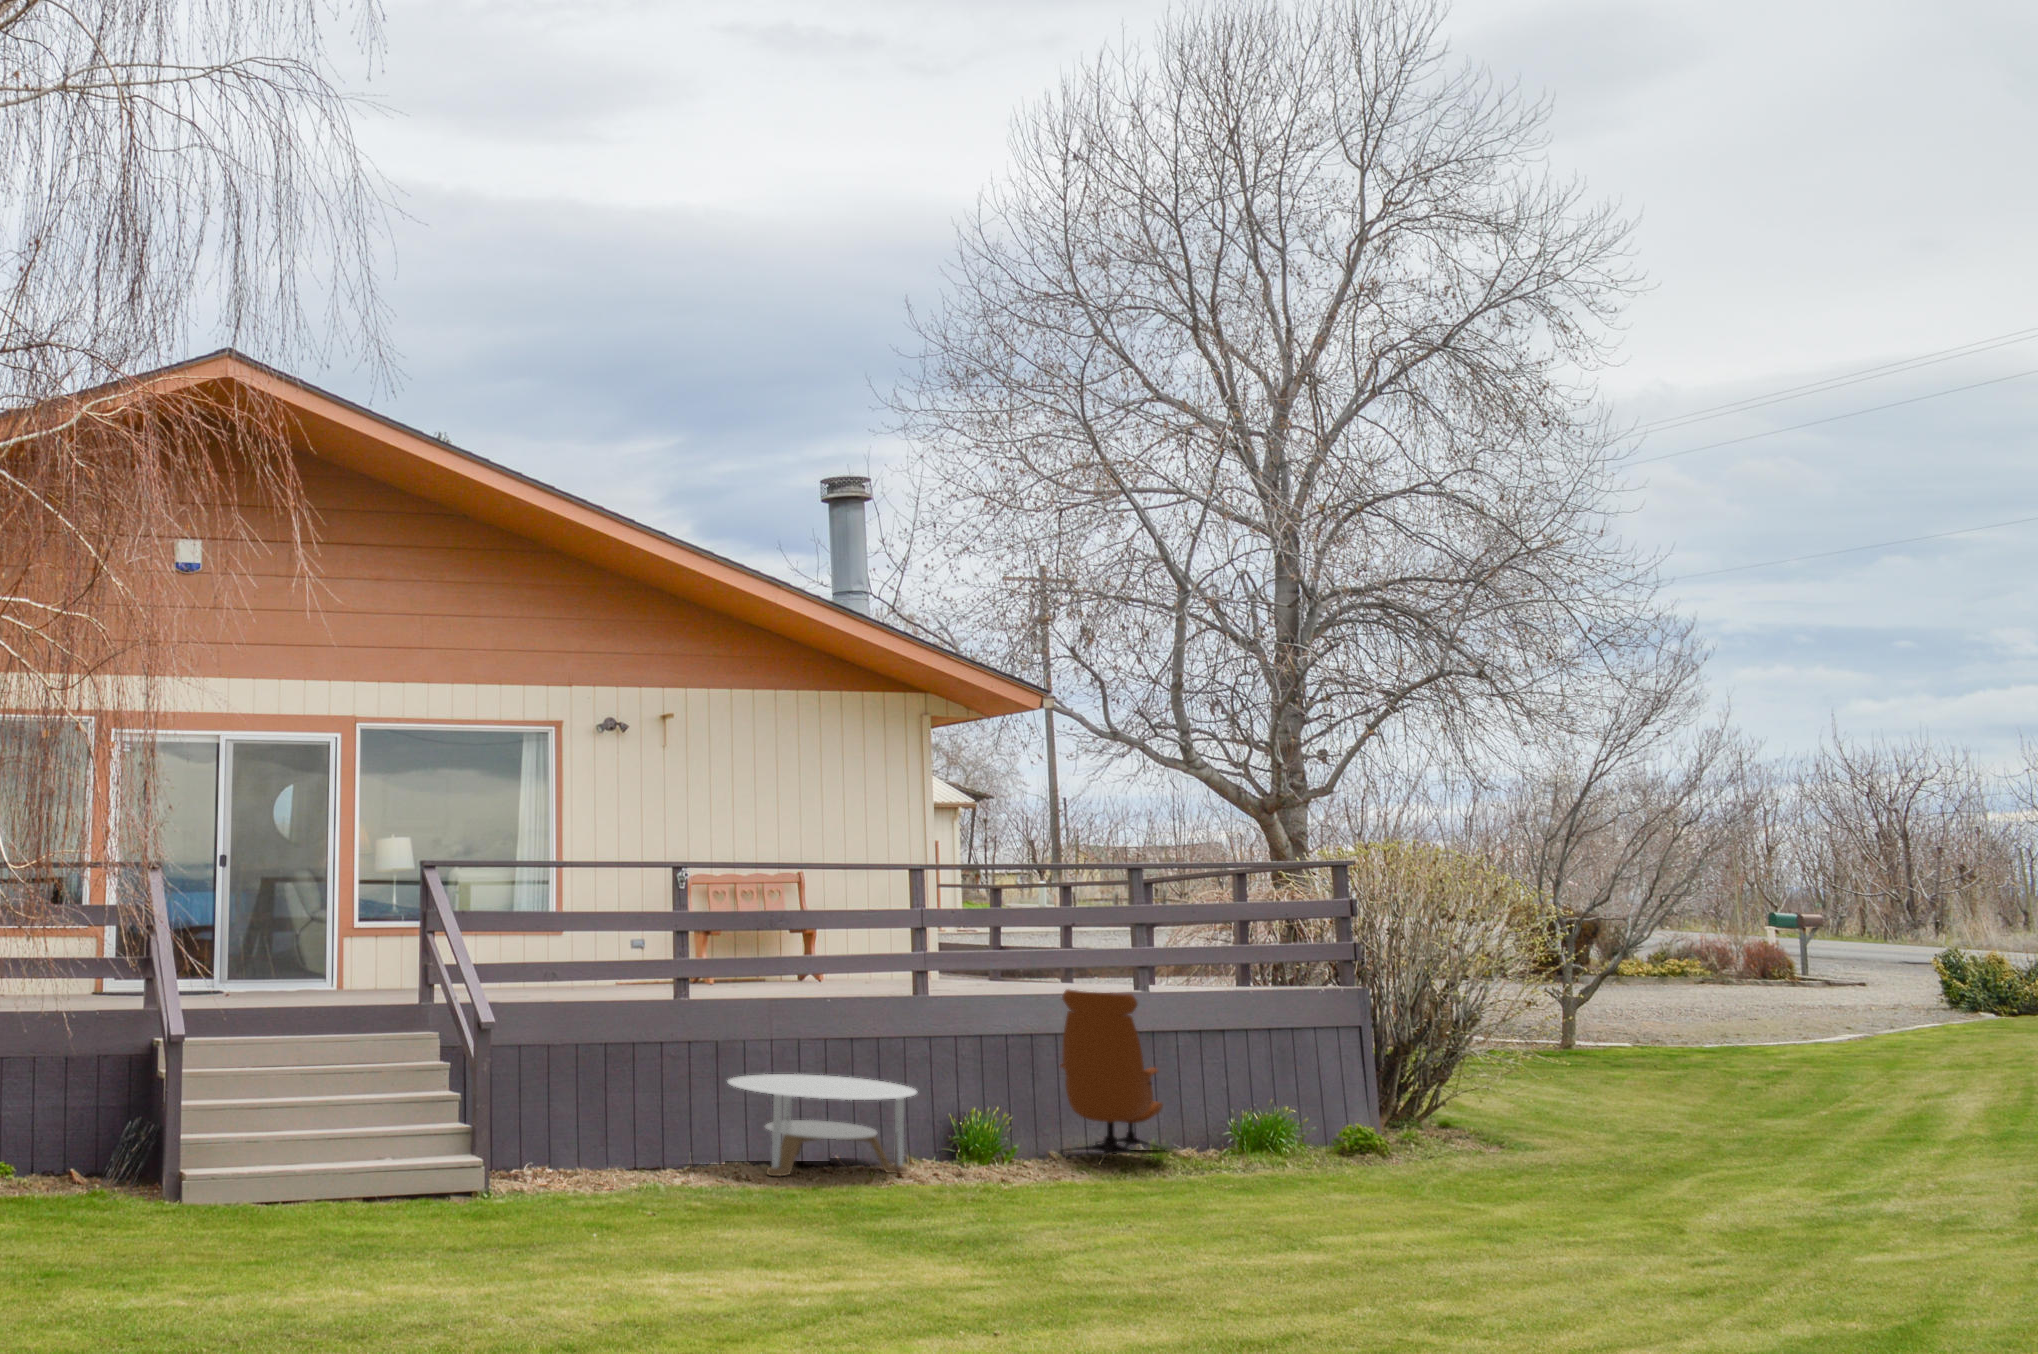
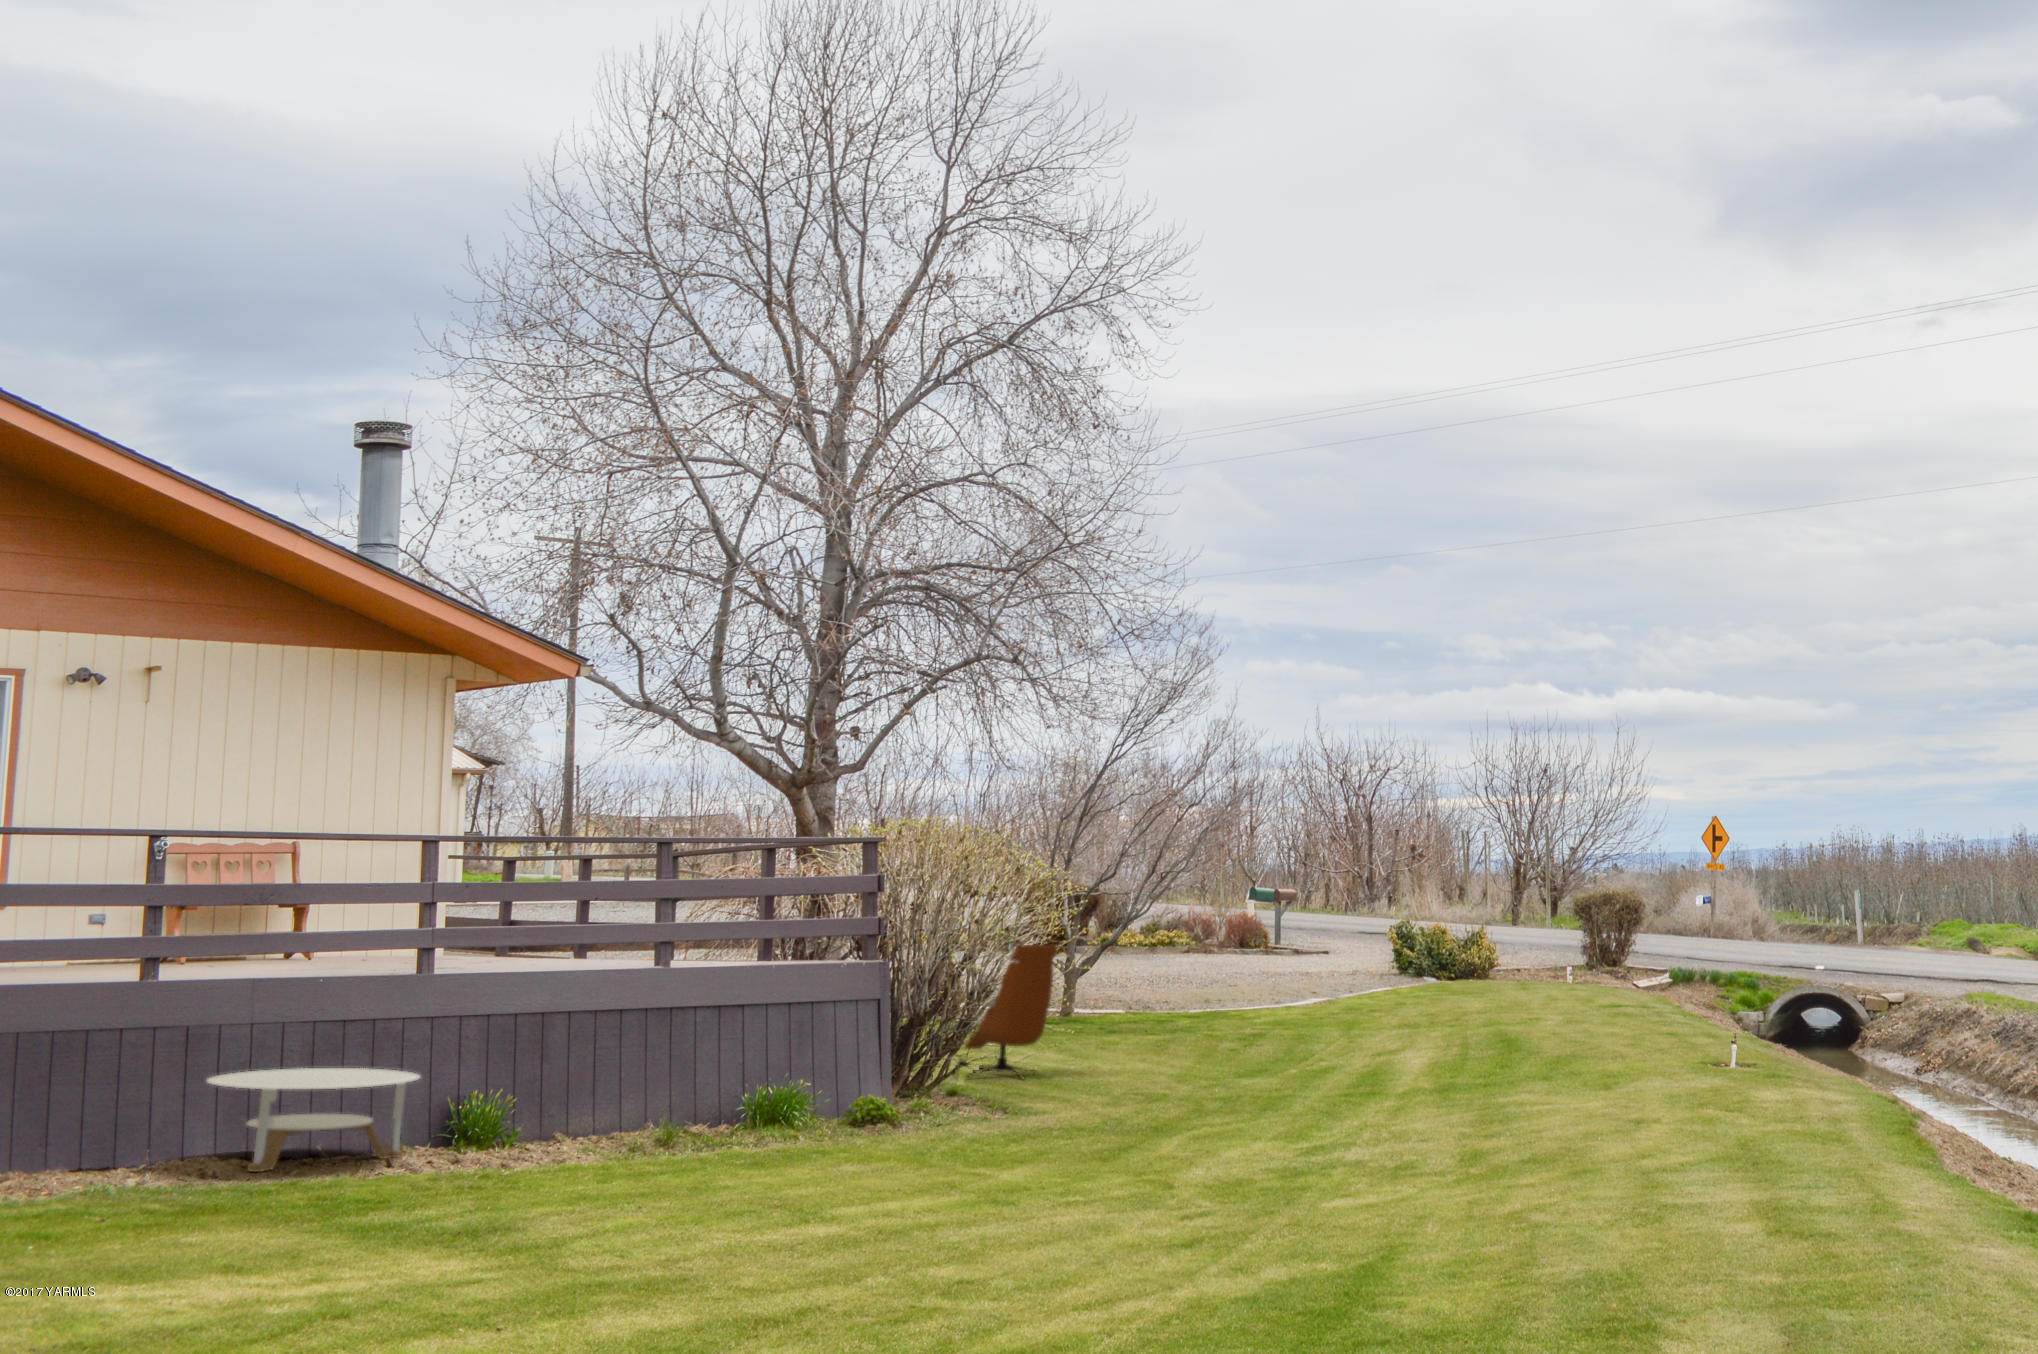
lounge chair: present [1060,989,1163,1164] -> present [957,944,1058,1078]

